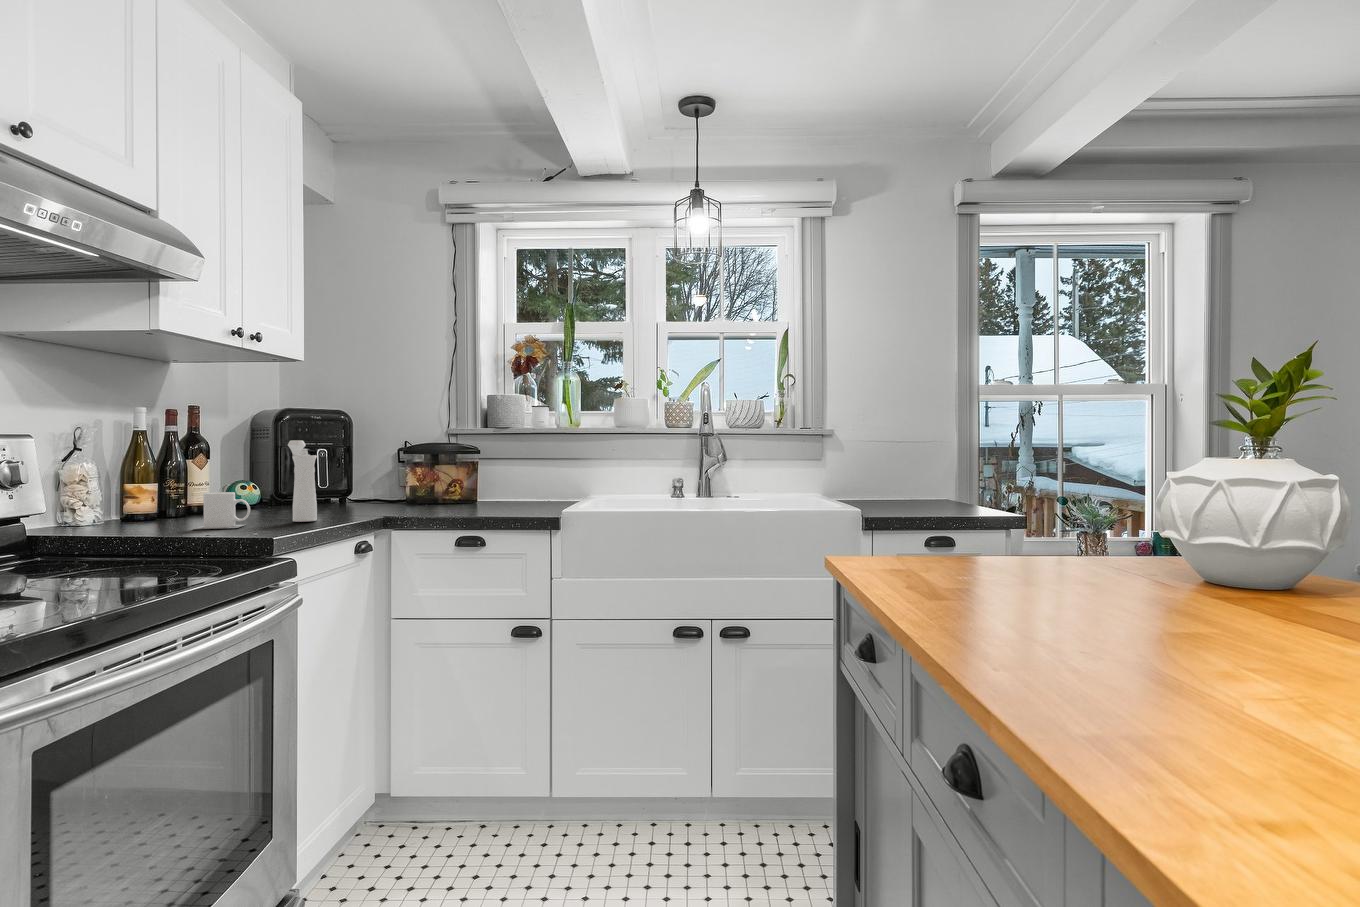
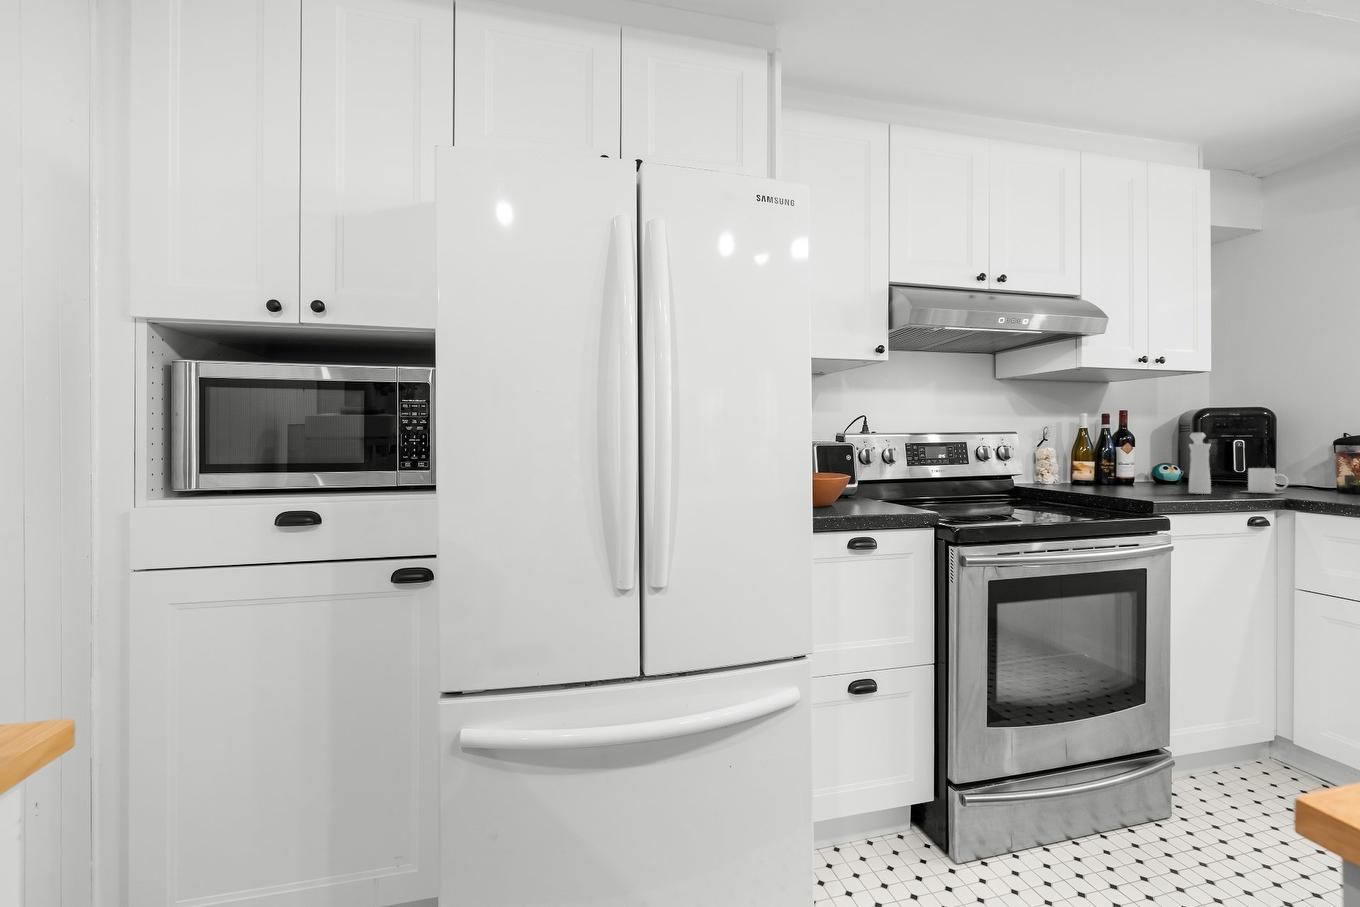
mug: present [194,492,250,529] -> present [1245,468,1289,493]

